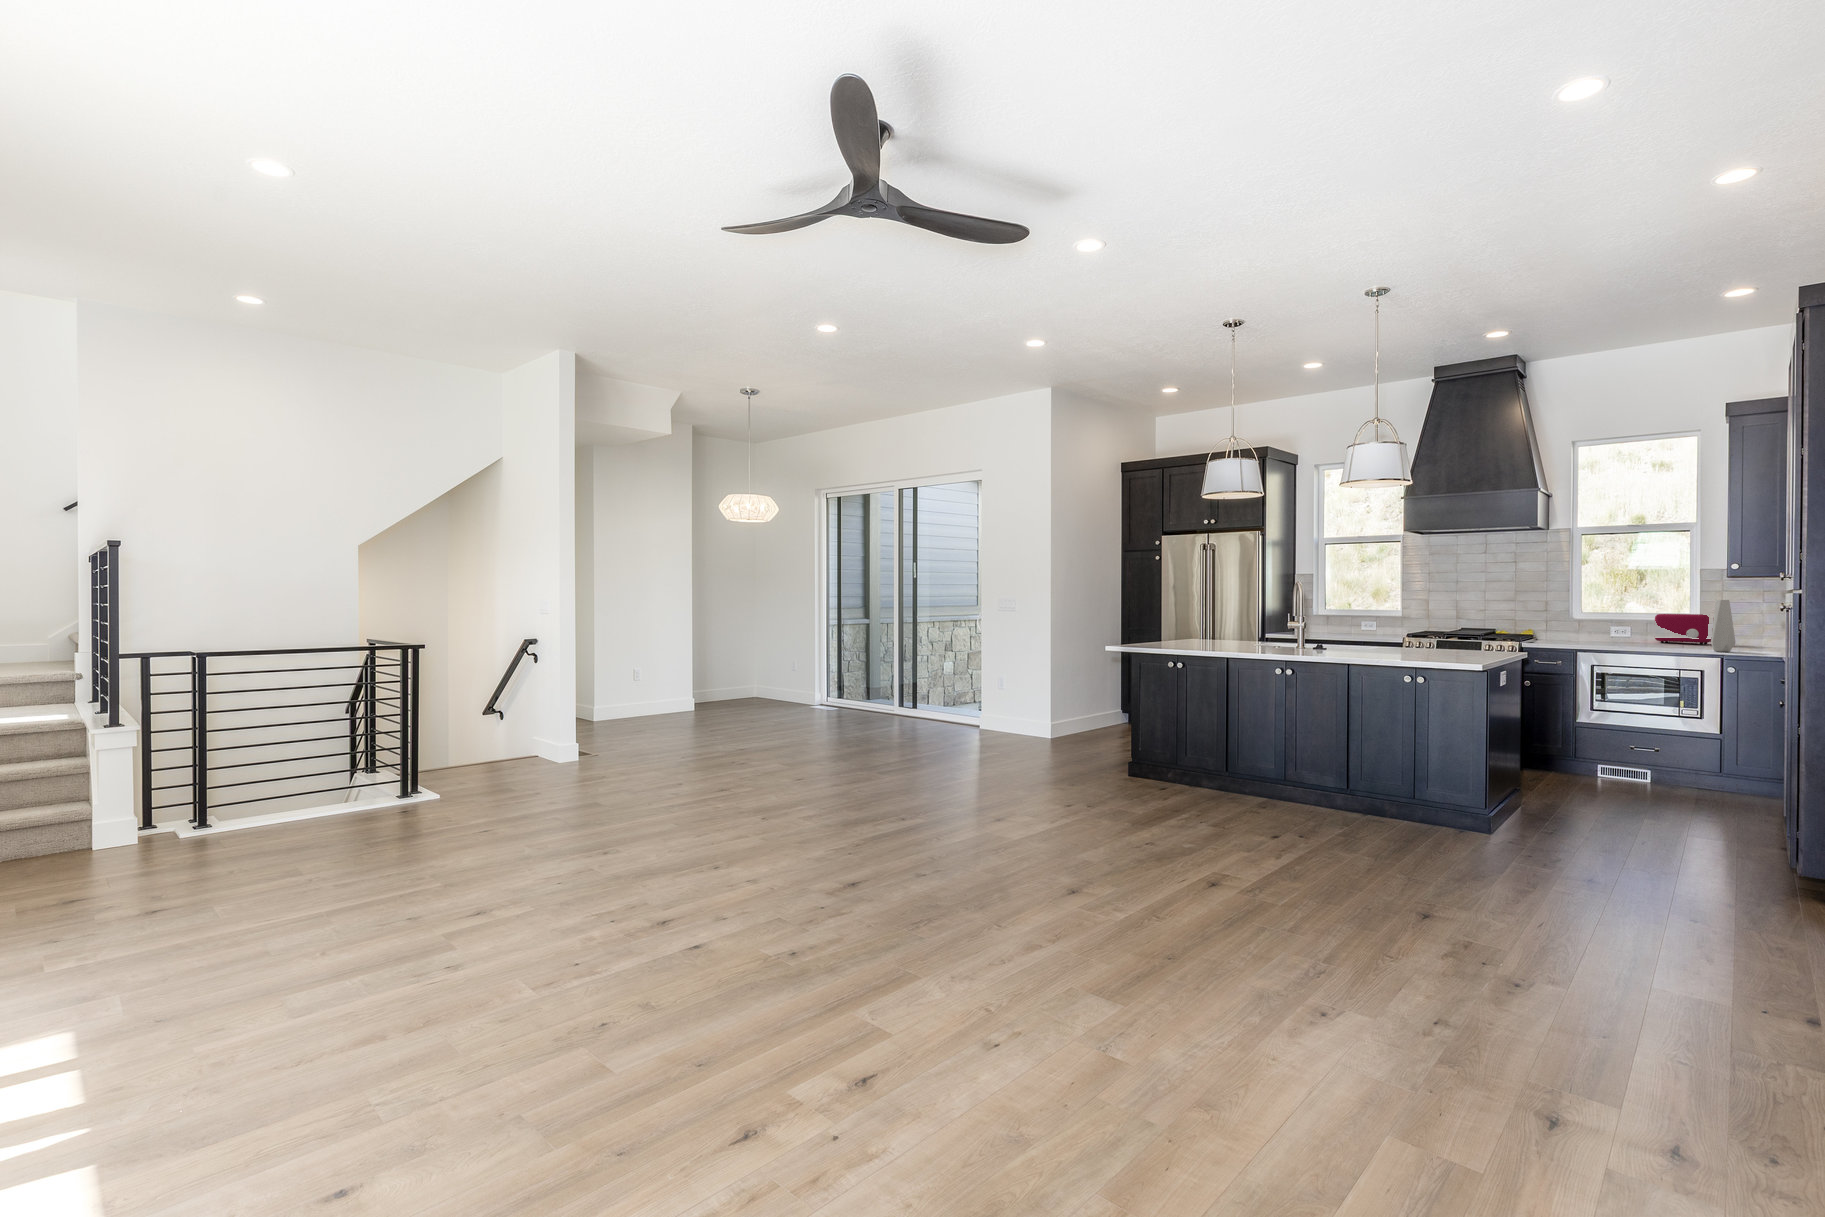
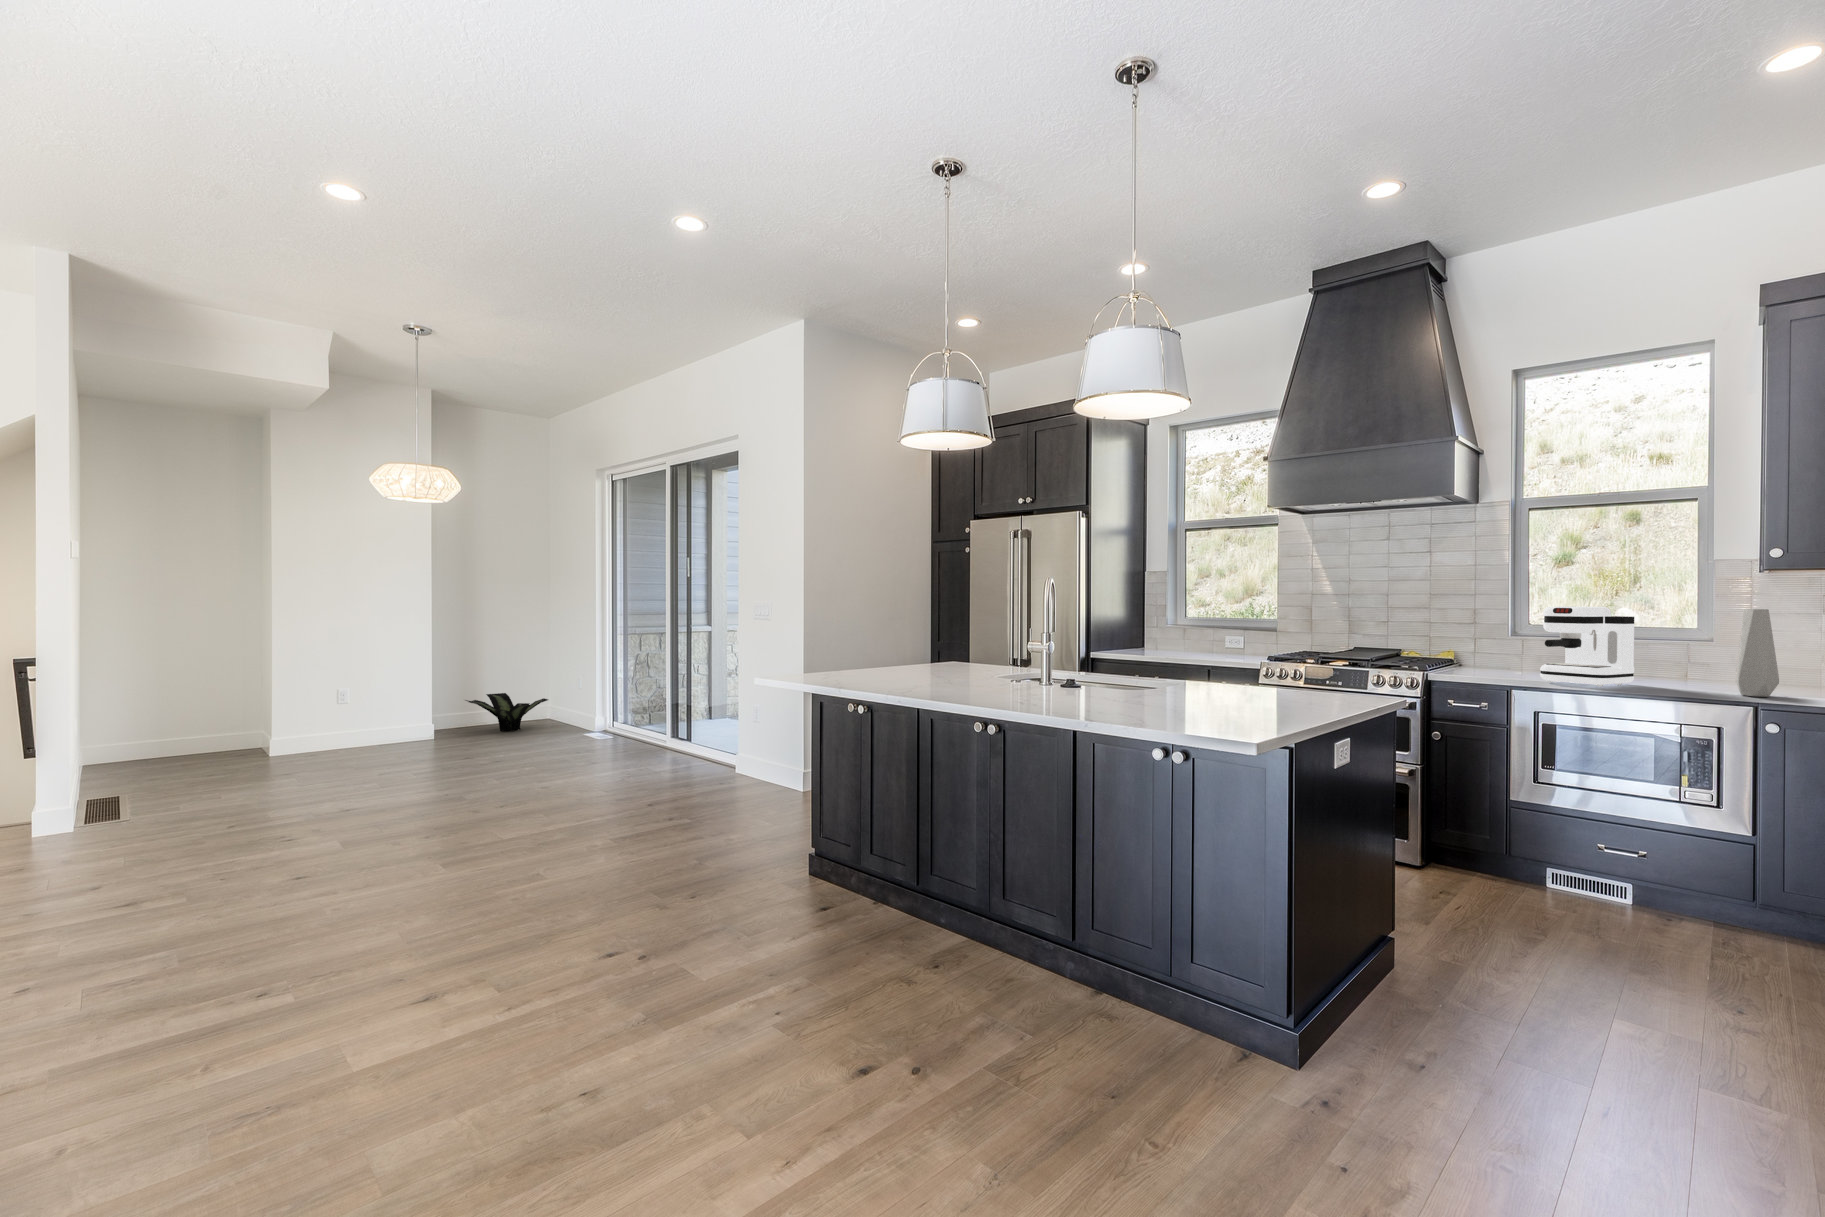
coffee maker: none [1594,599,1652,648] -> present [1540,606,1634,686]
toaster: present [1655,614,1711,644] -> none [1639,629,1736,678]
potted plant: none [708,676,769,706] -> present [466,693,548,731]

